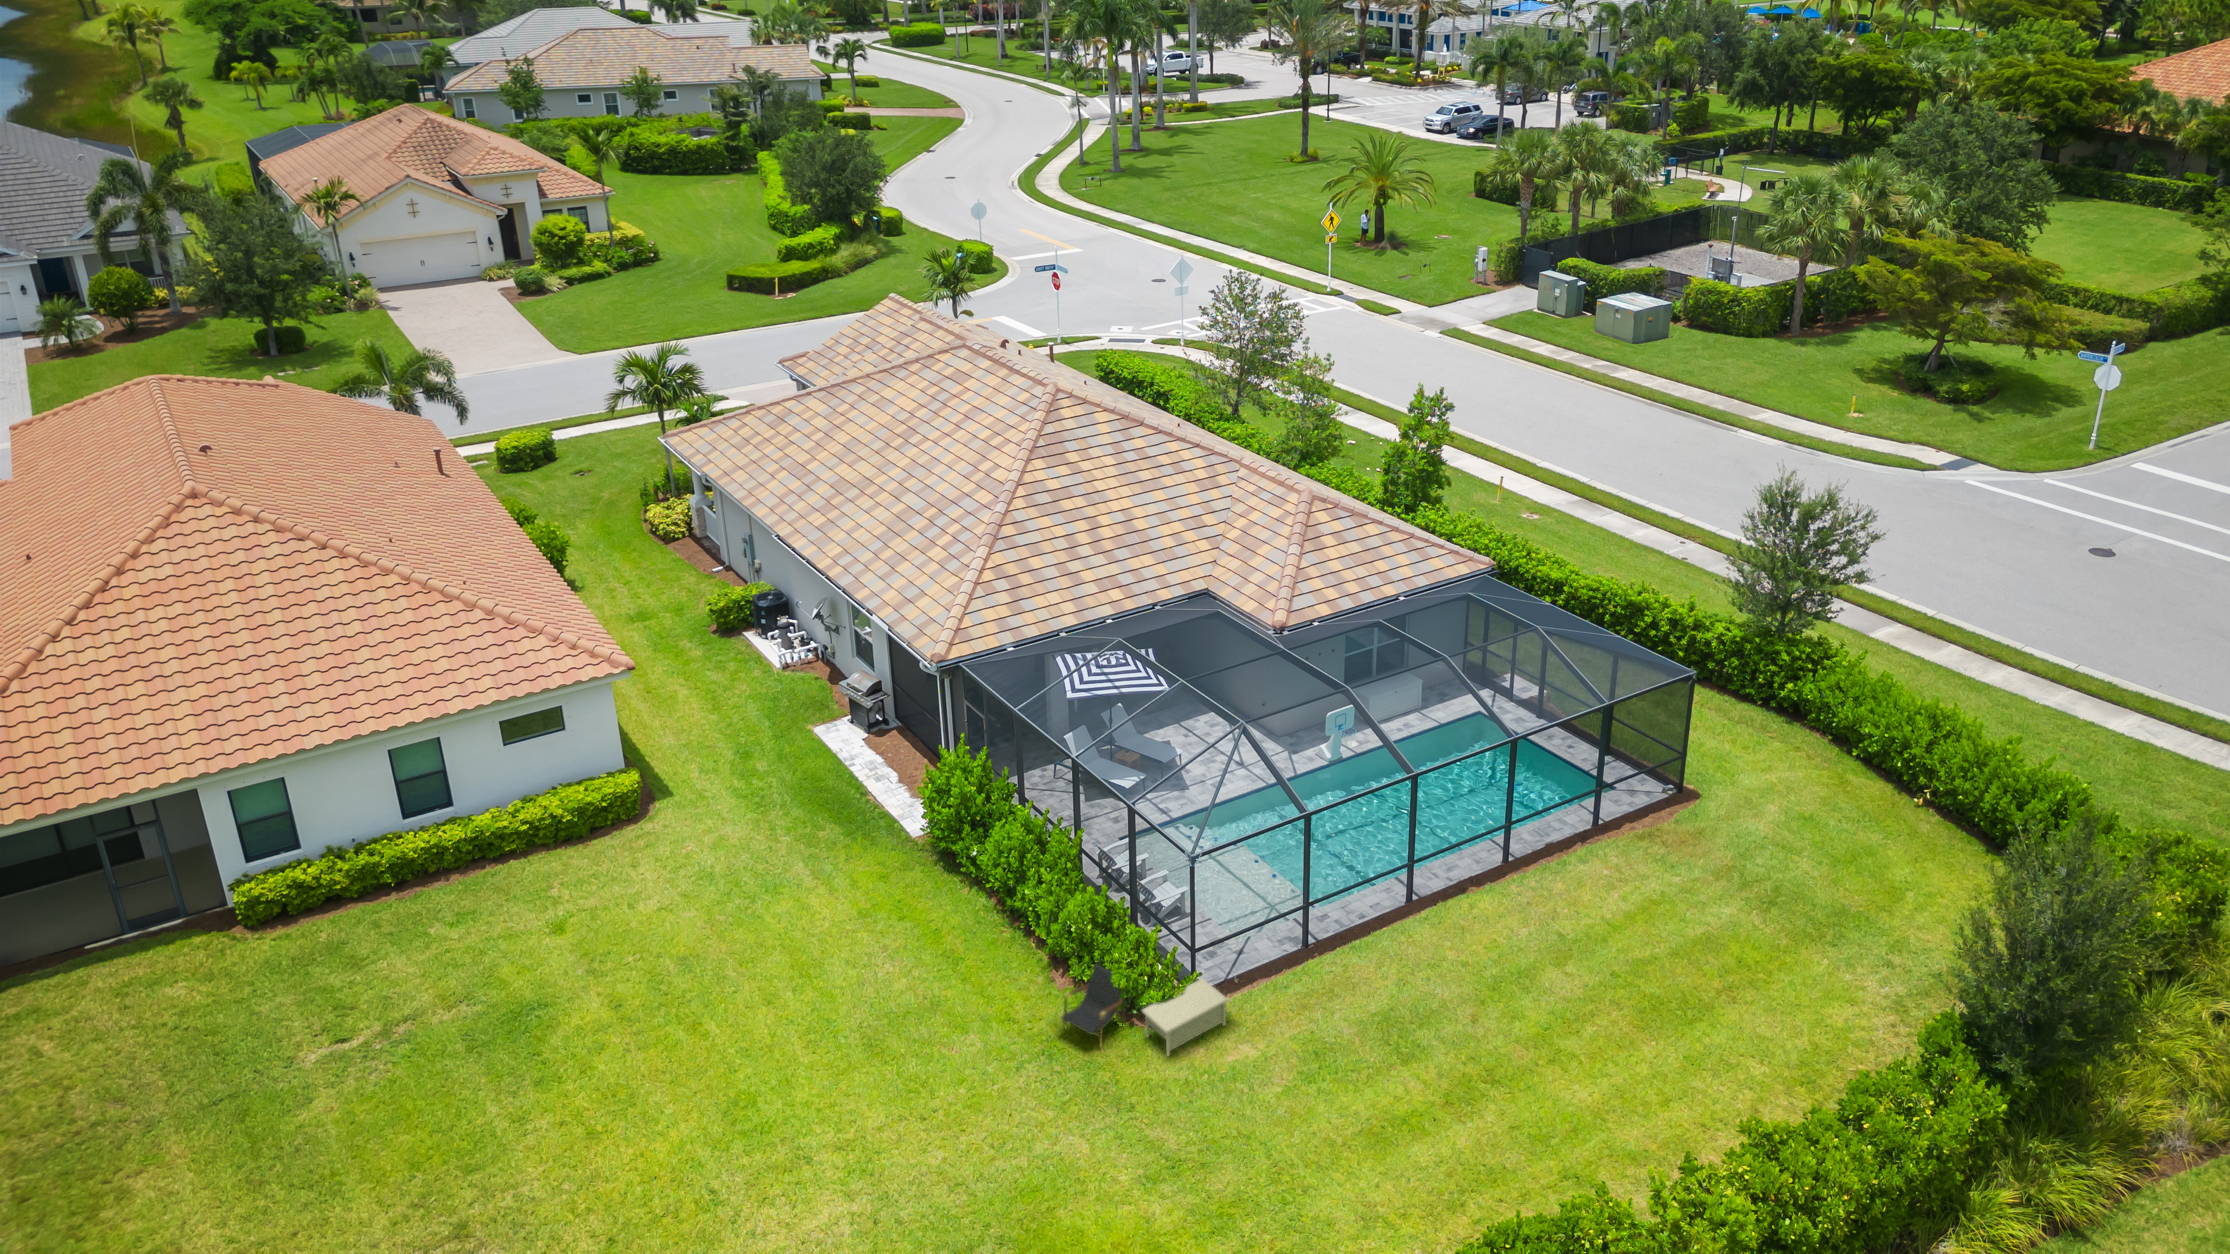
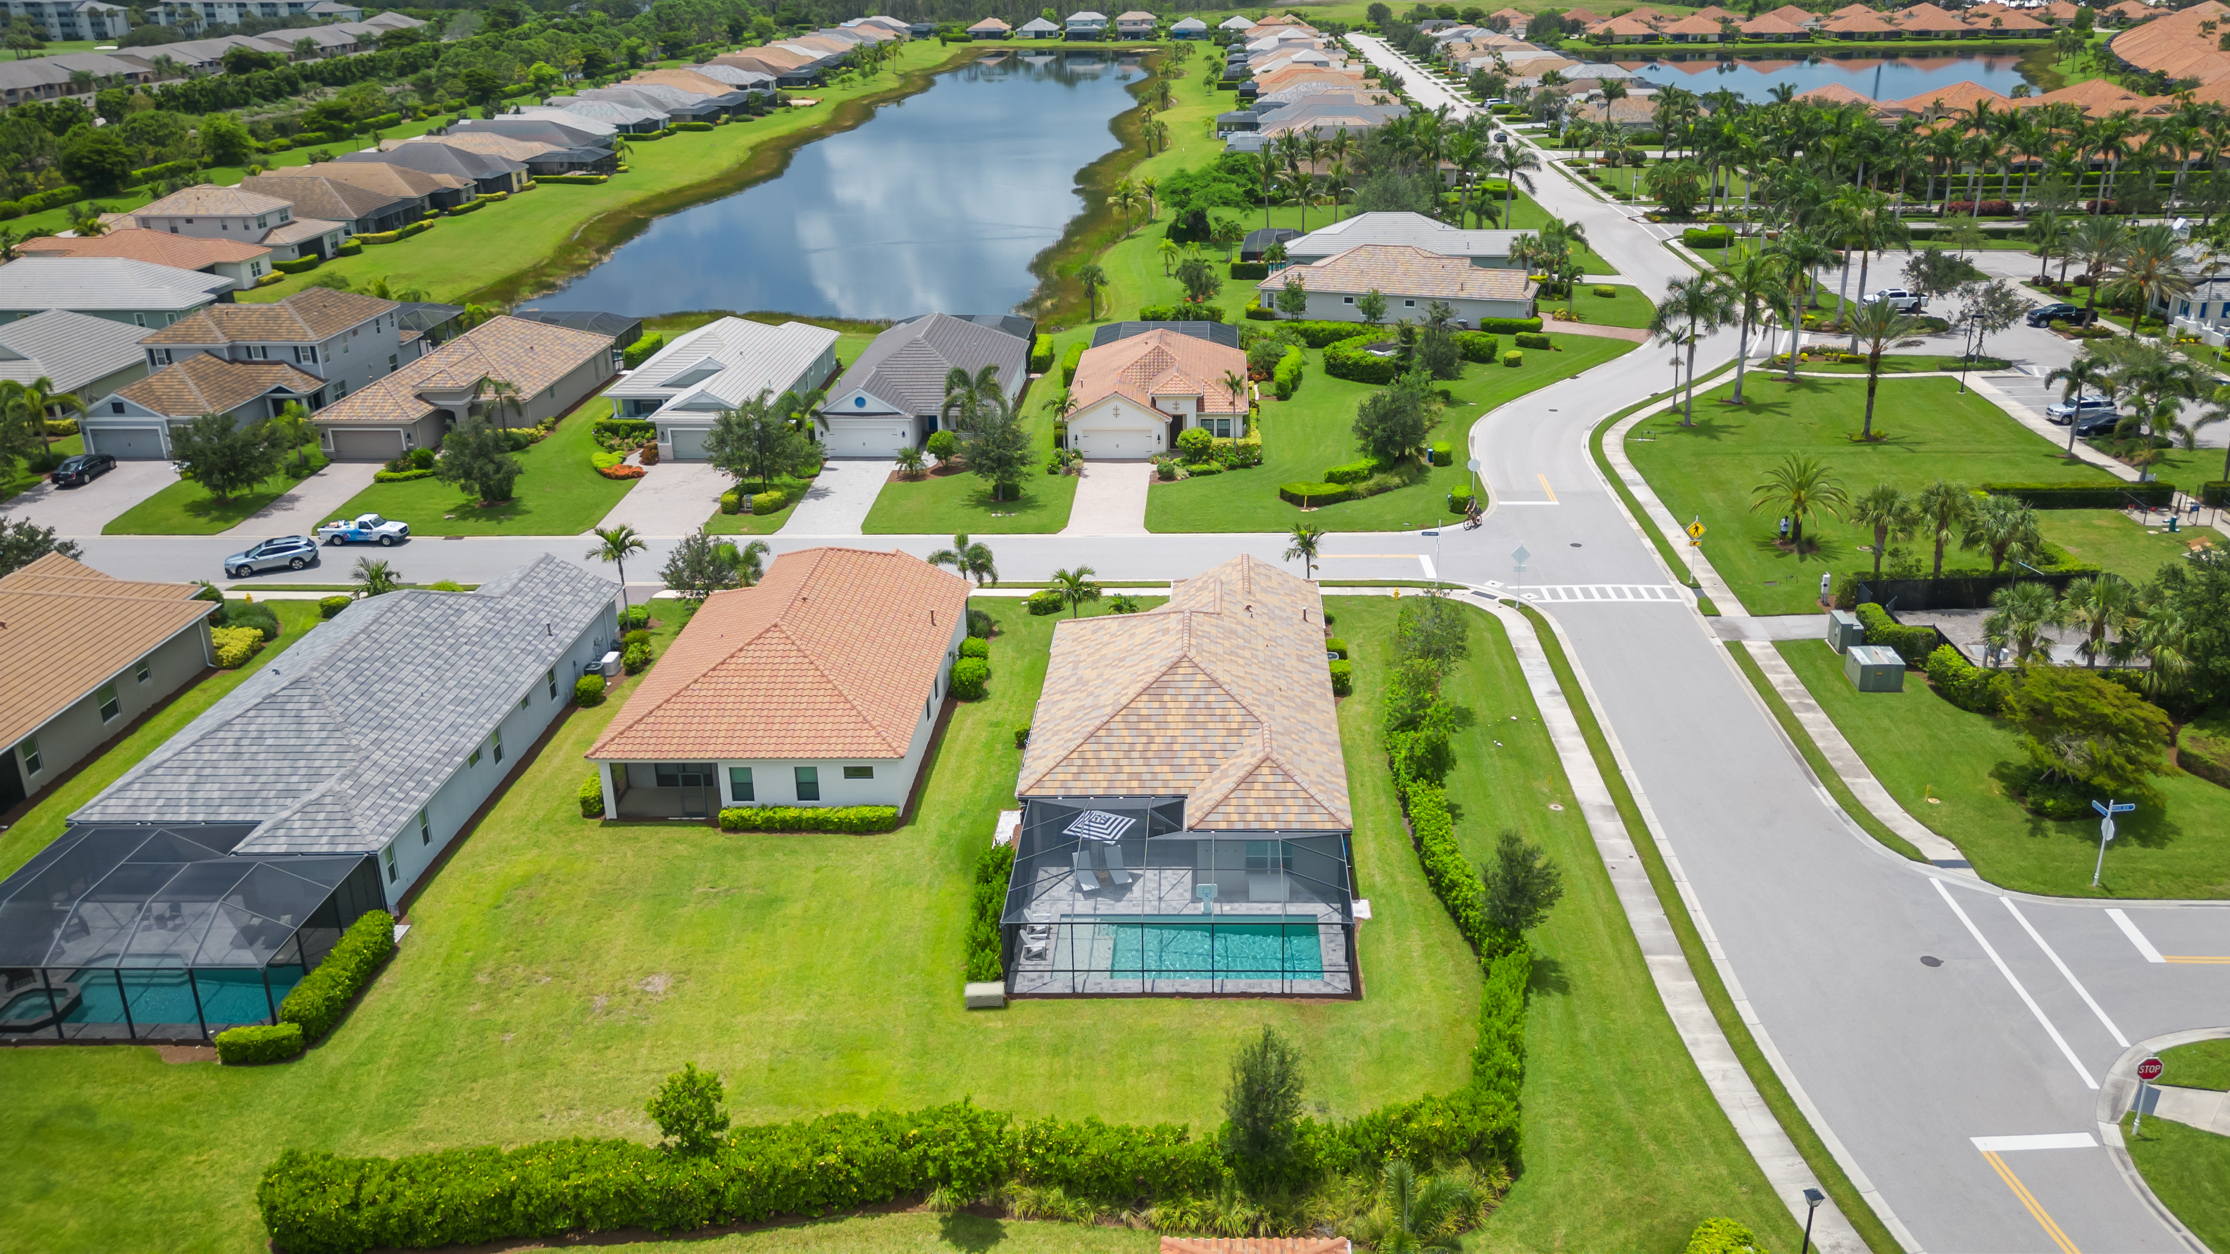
lounge chair: present [1062,965,1125,1048] -> none [939,957,967,996]

